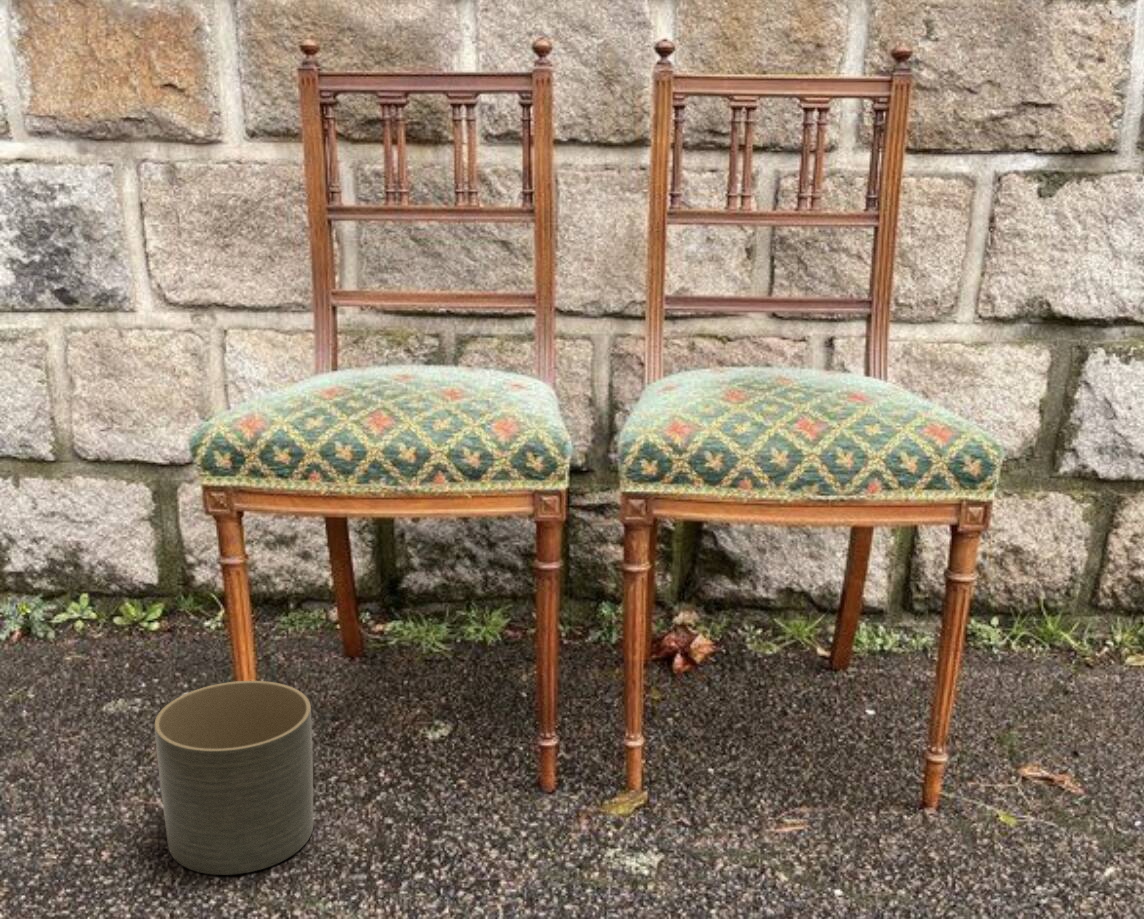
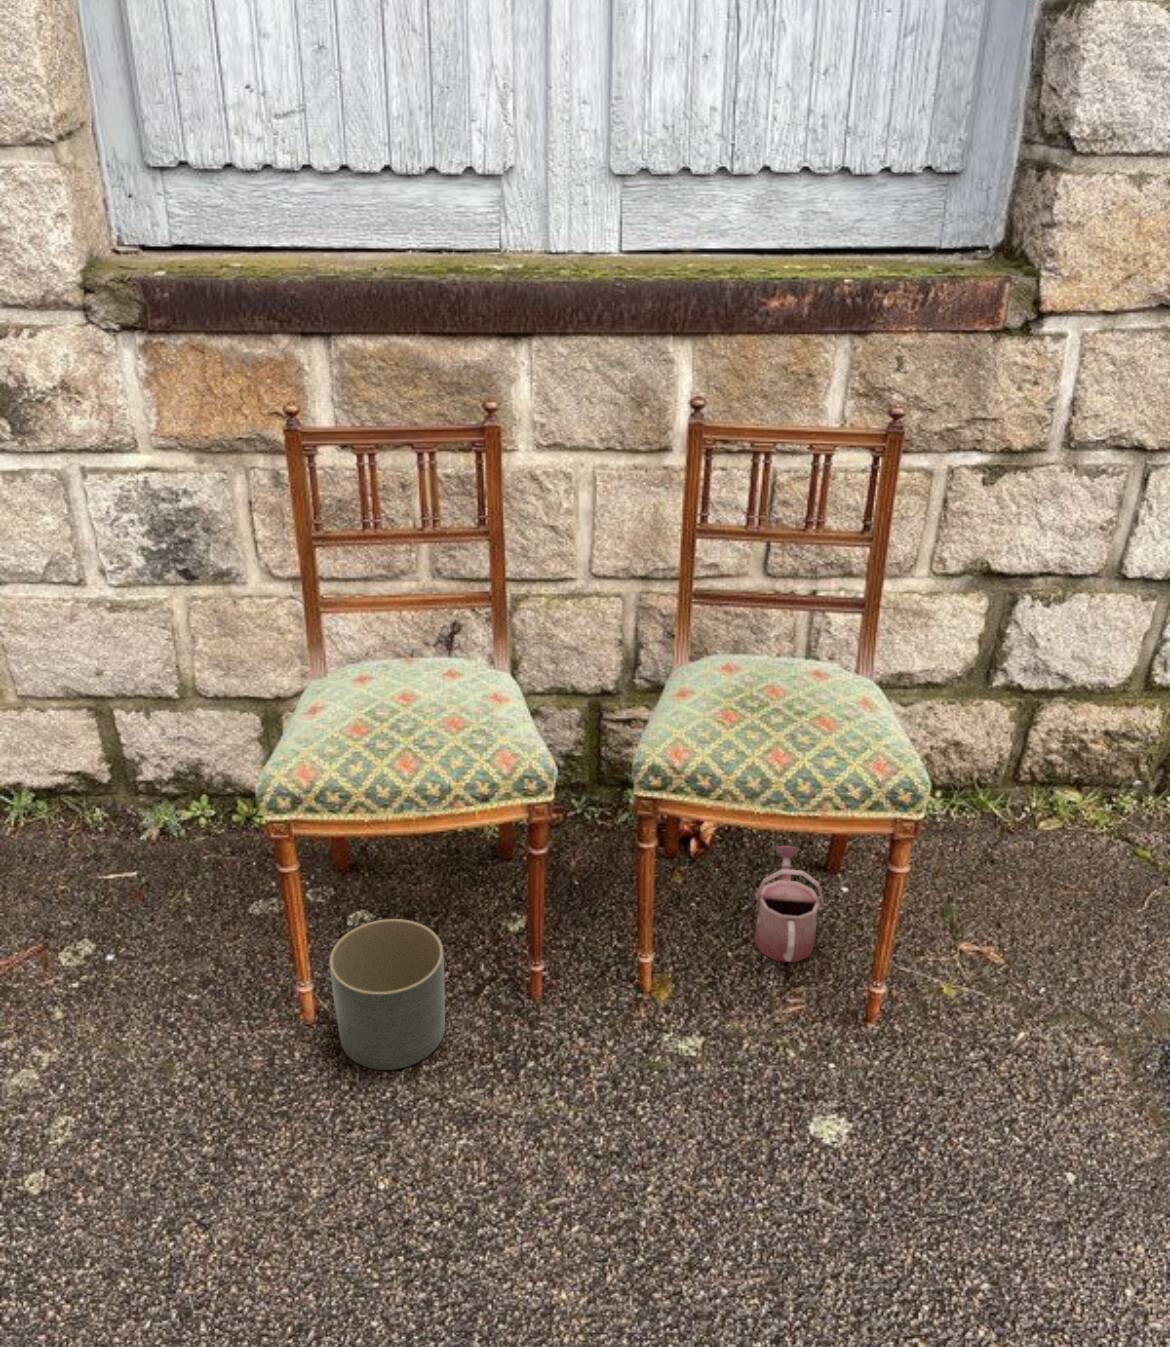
watering can: none [741,638,832,781] -> present [754,846,824,962]

